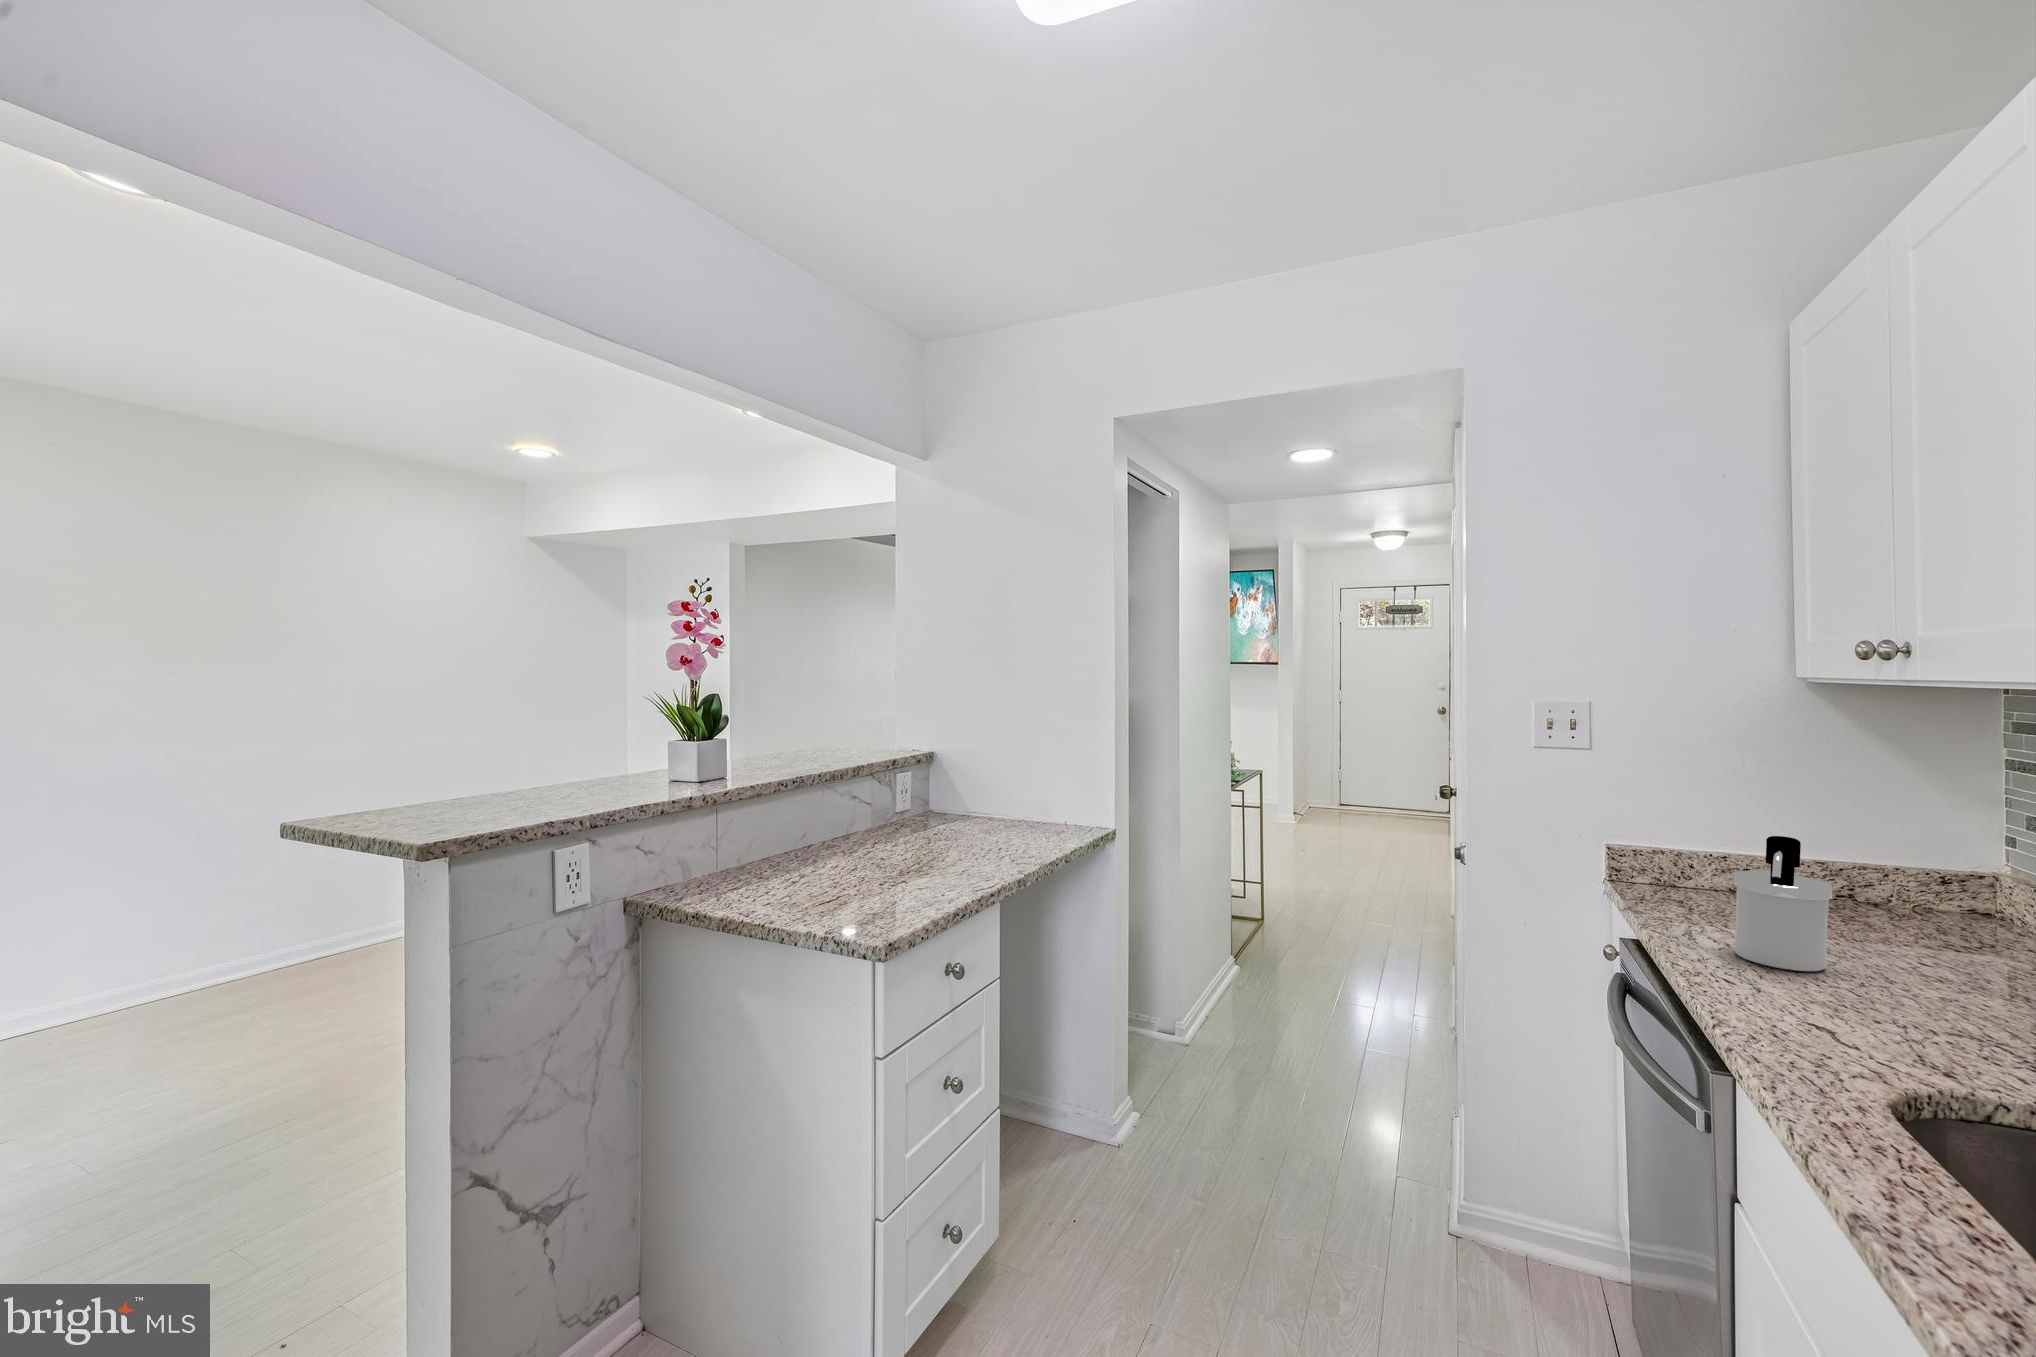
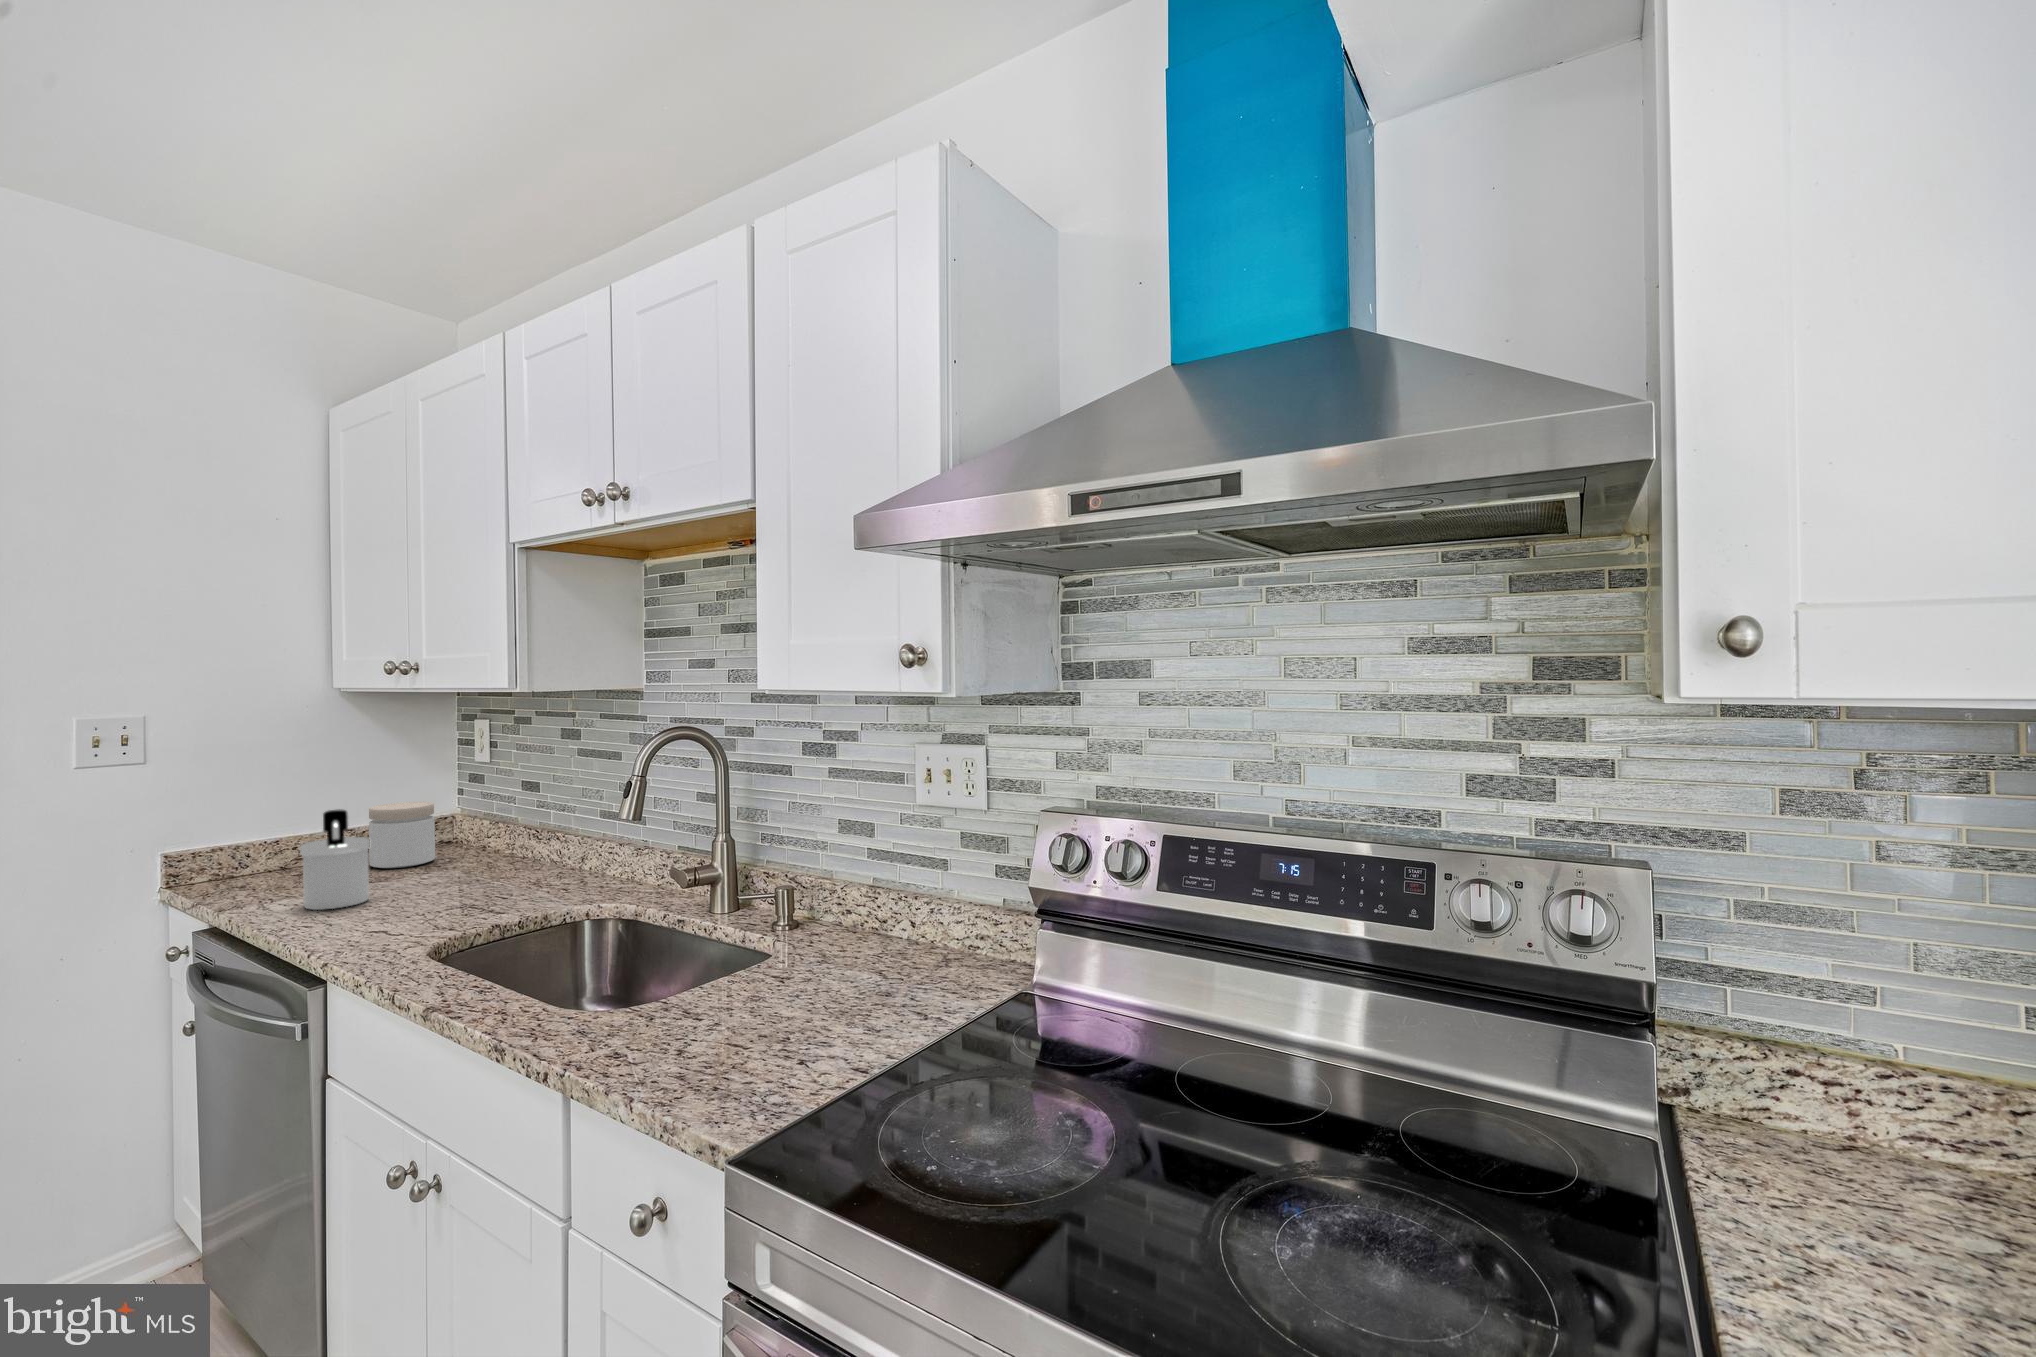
jar: none [1844,840,1954,938] -> present [369,802,435,868]

